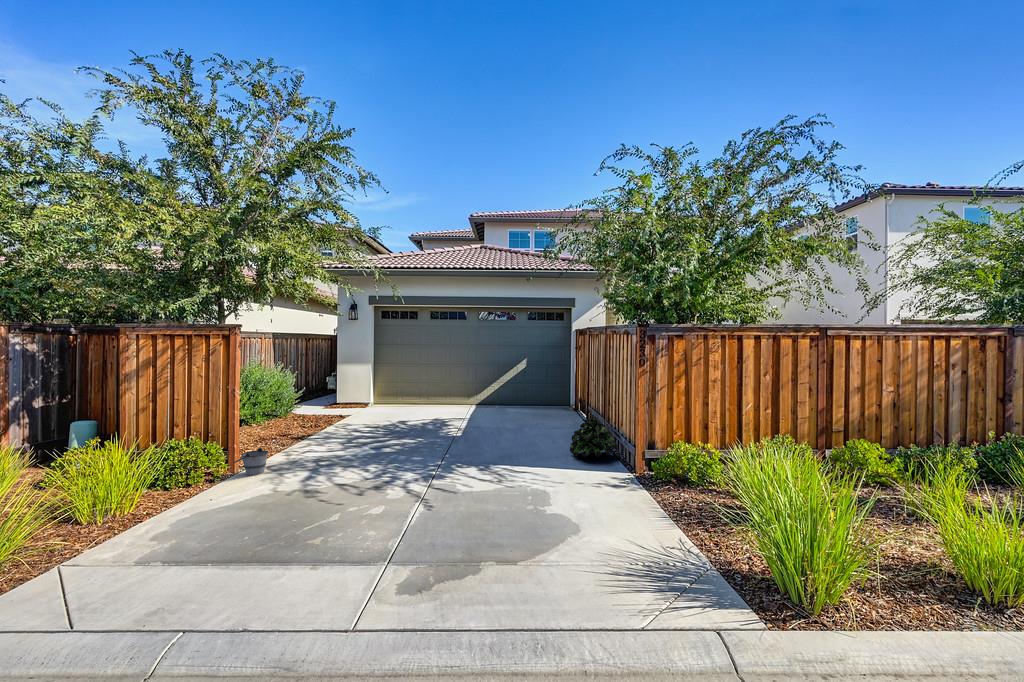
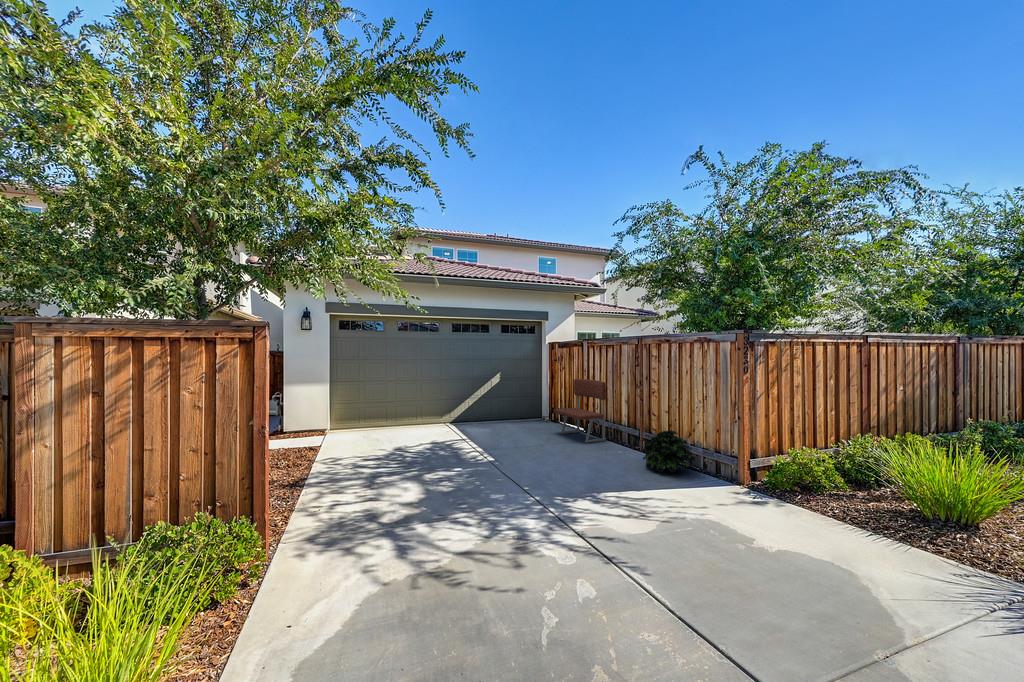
bench: none [552,367,590,429] -> present [554,379,606,443]
bucket: present [234,448,269,476] -> none [267,515,323,564]

